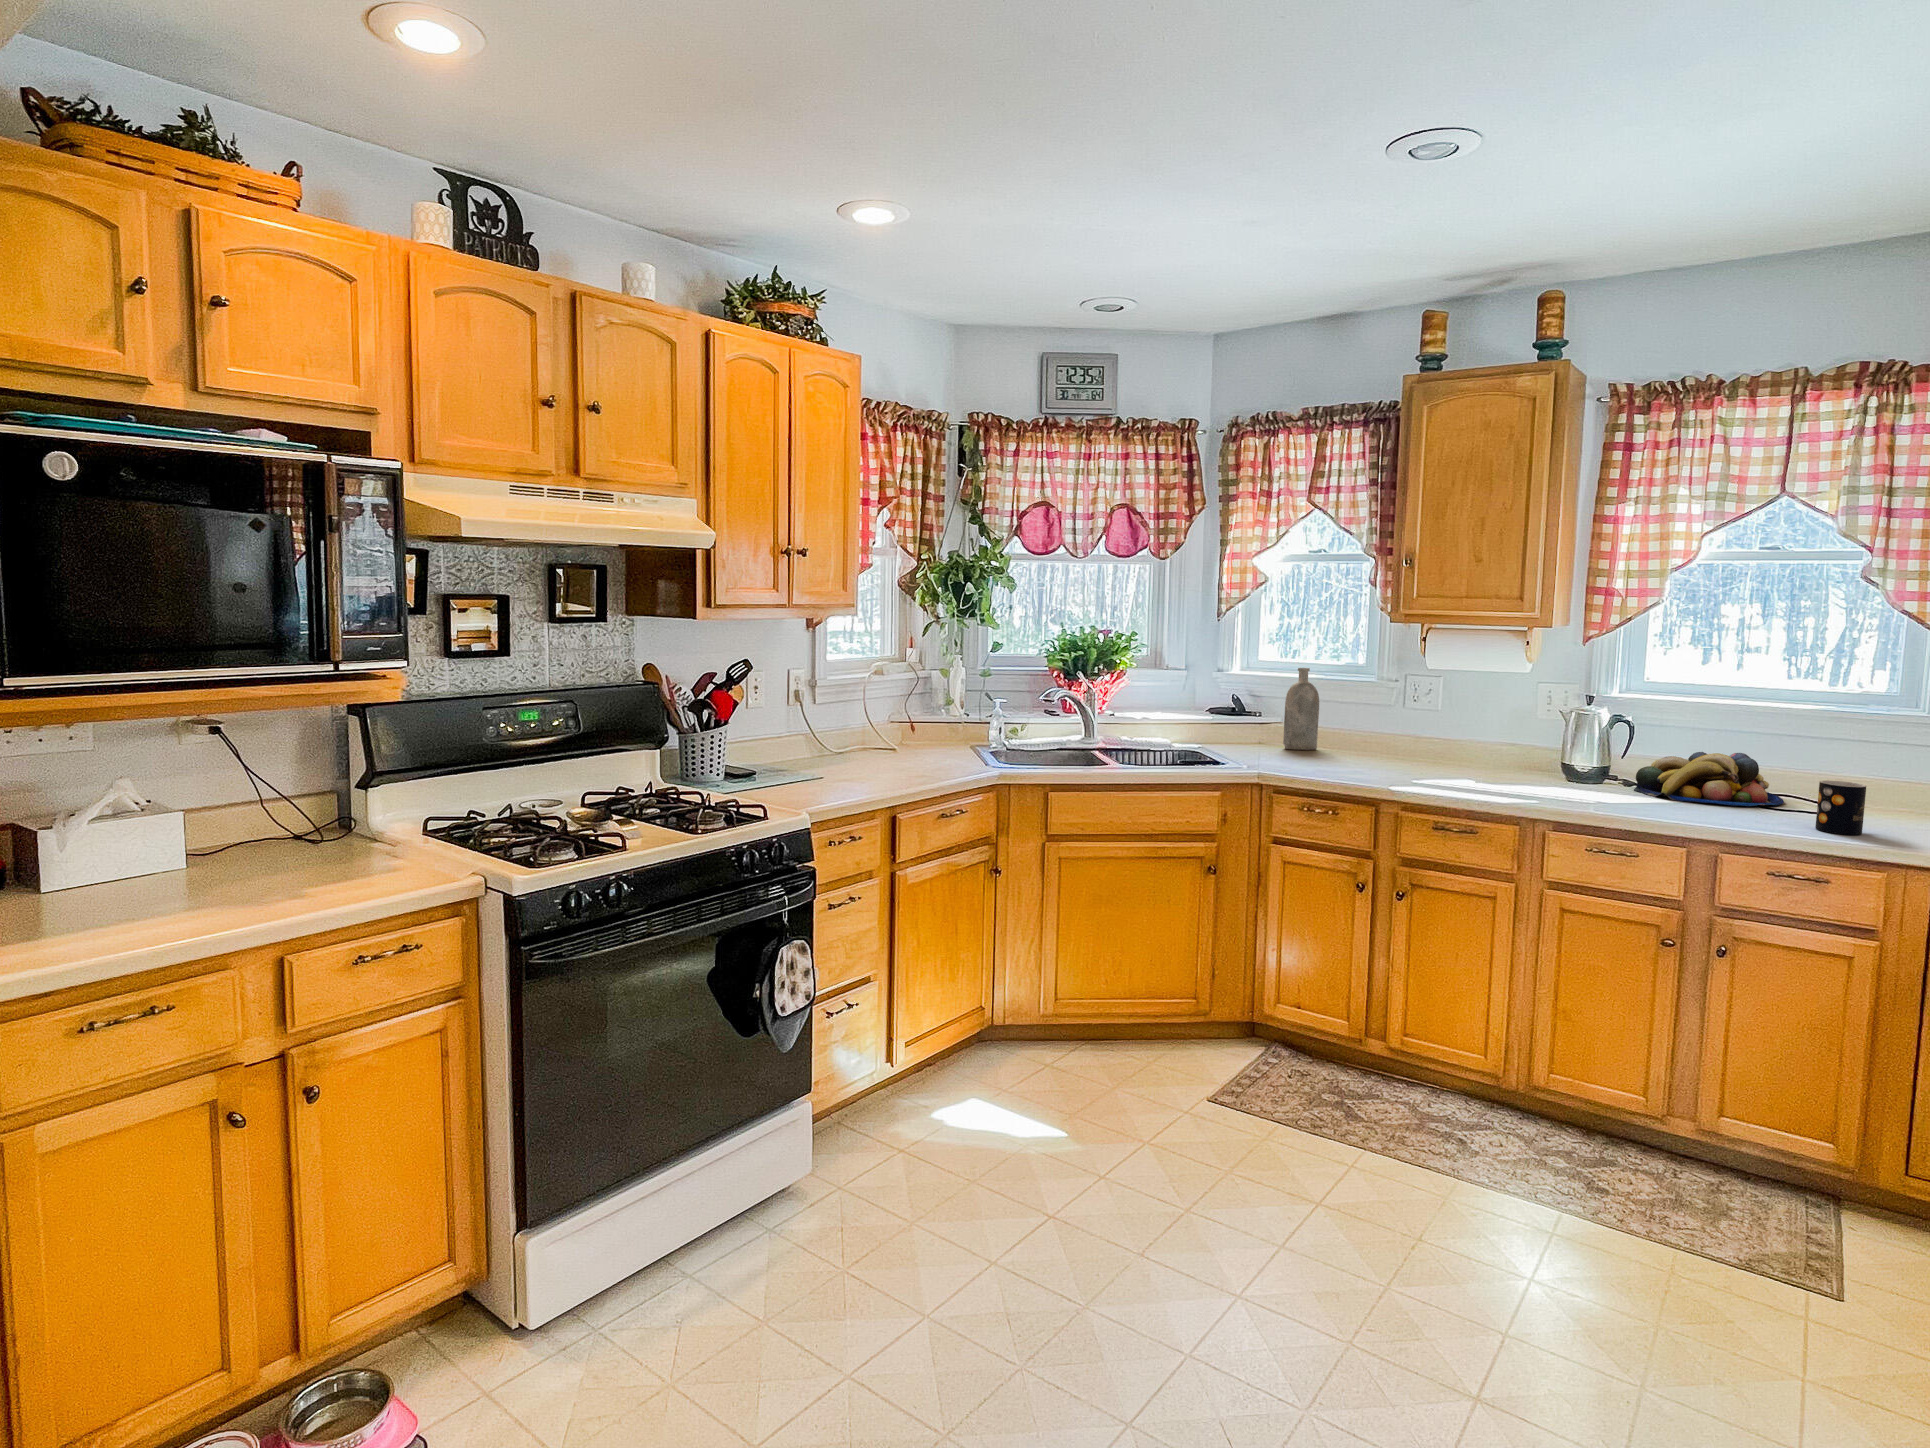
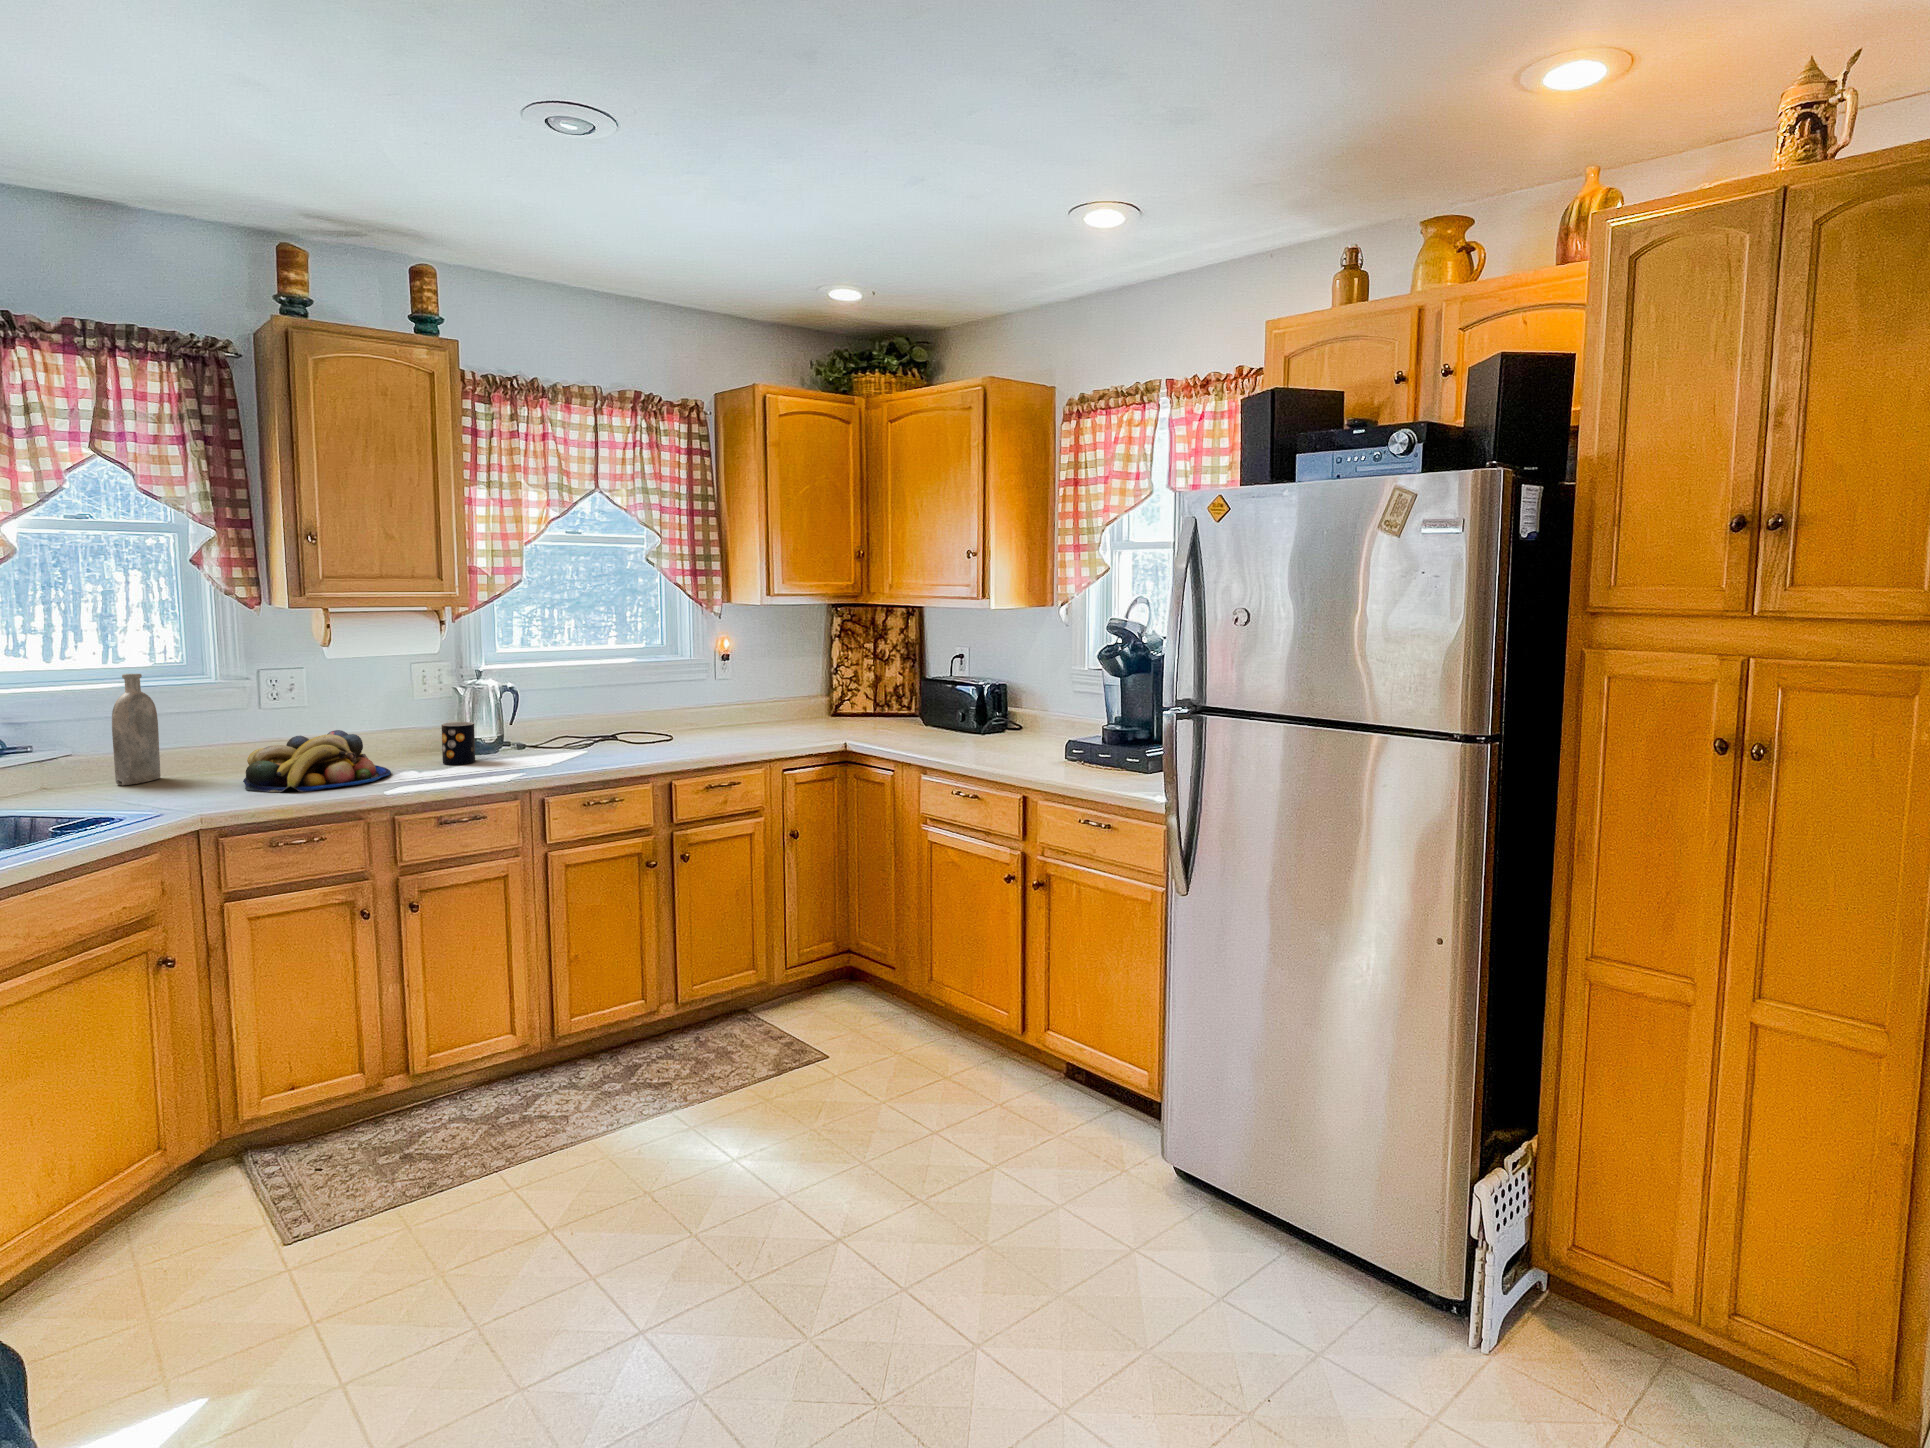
fruit bowl: present [1634,752,1784,806] -> present [243,730,391,792]
mug: present [1815,780,1866,835] -> present [442,722,475,765]

